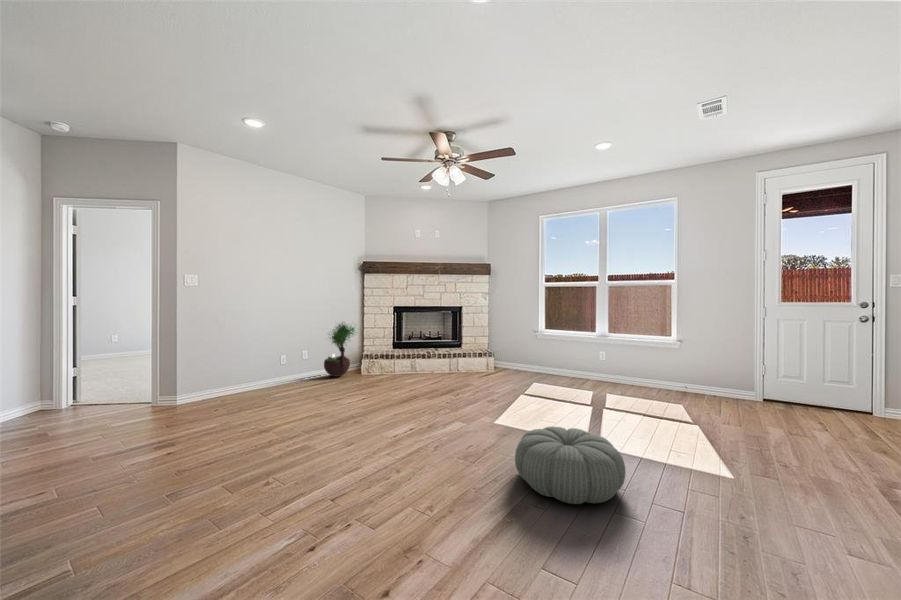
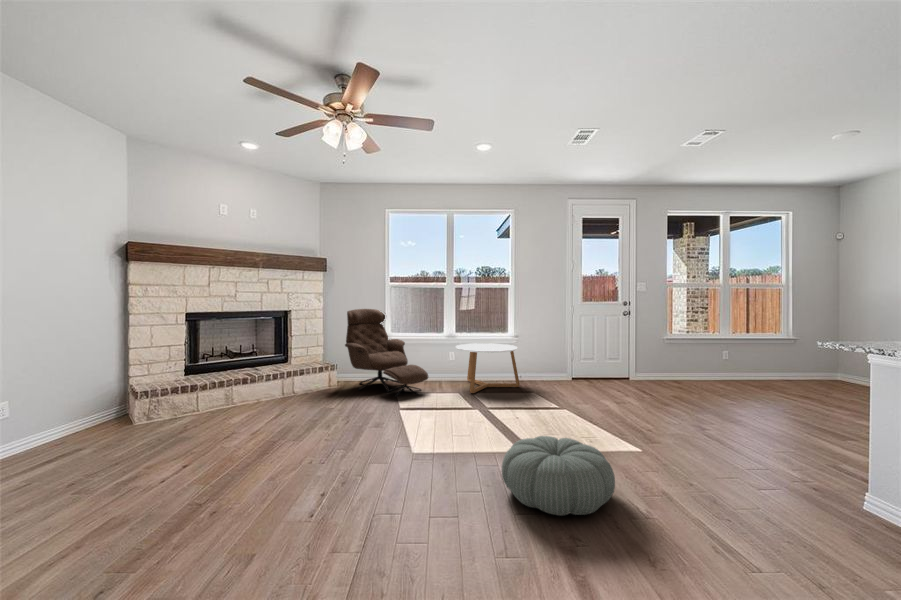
lounge chair: none [500,307,566,386] -> present [345,309,428,397]
potted tree: present [324,324,355,377] -> none [55,337,133,438]
coffee table: none [597,344,672,395] -> present [456,343,520,393]

